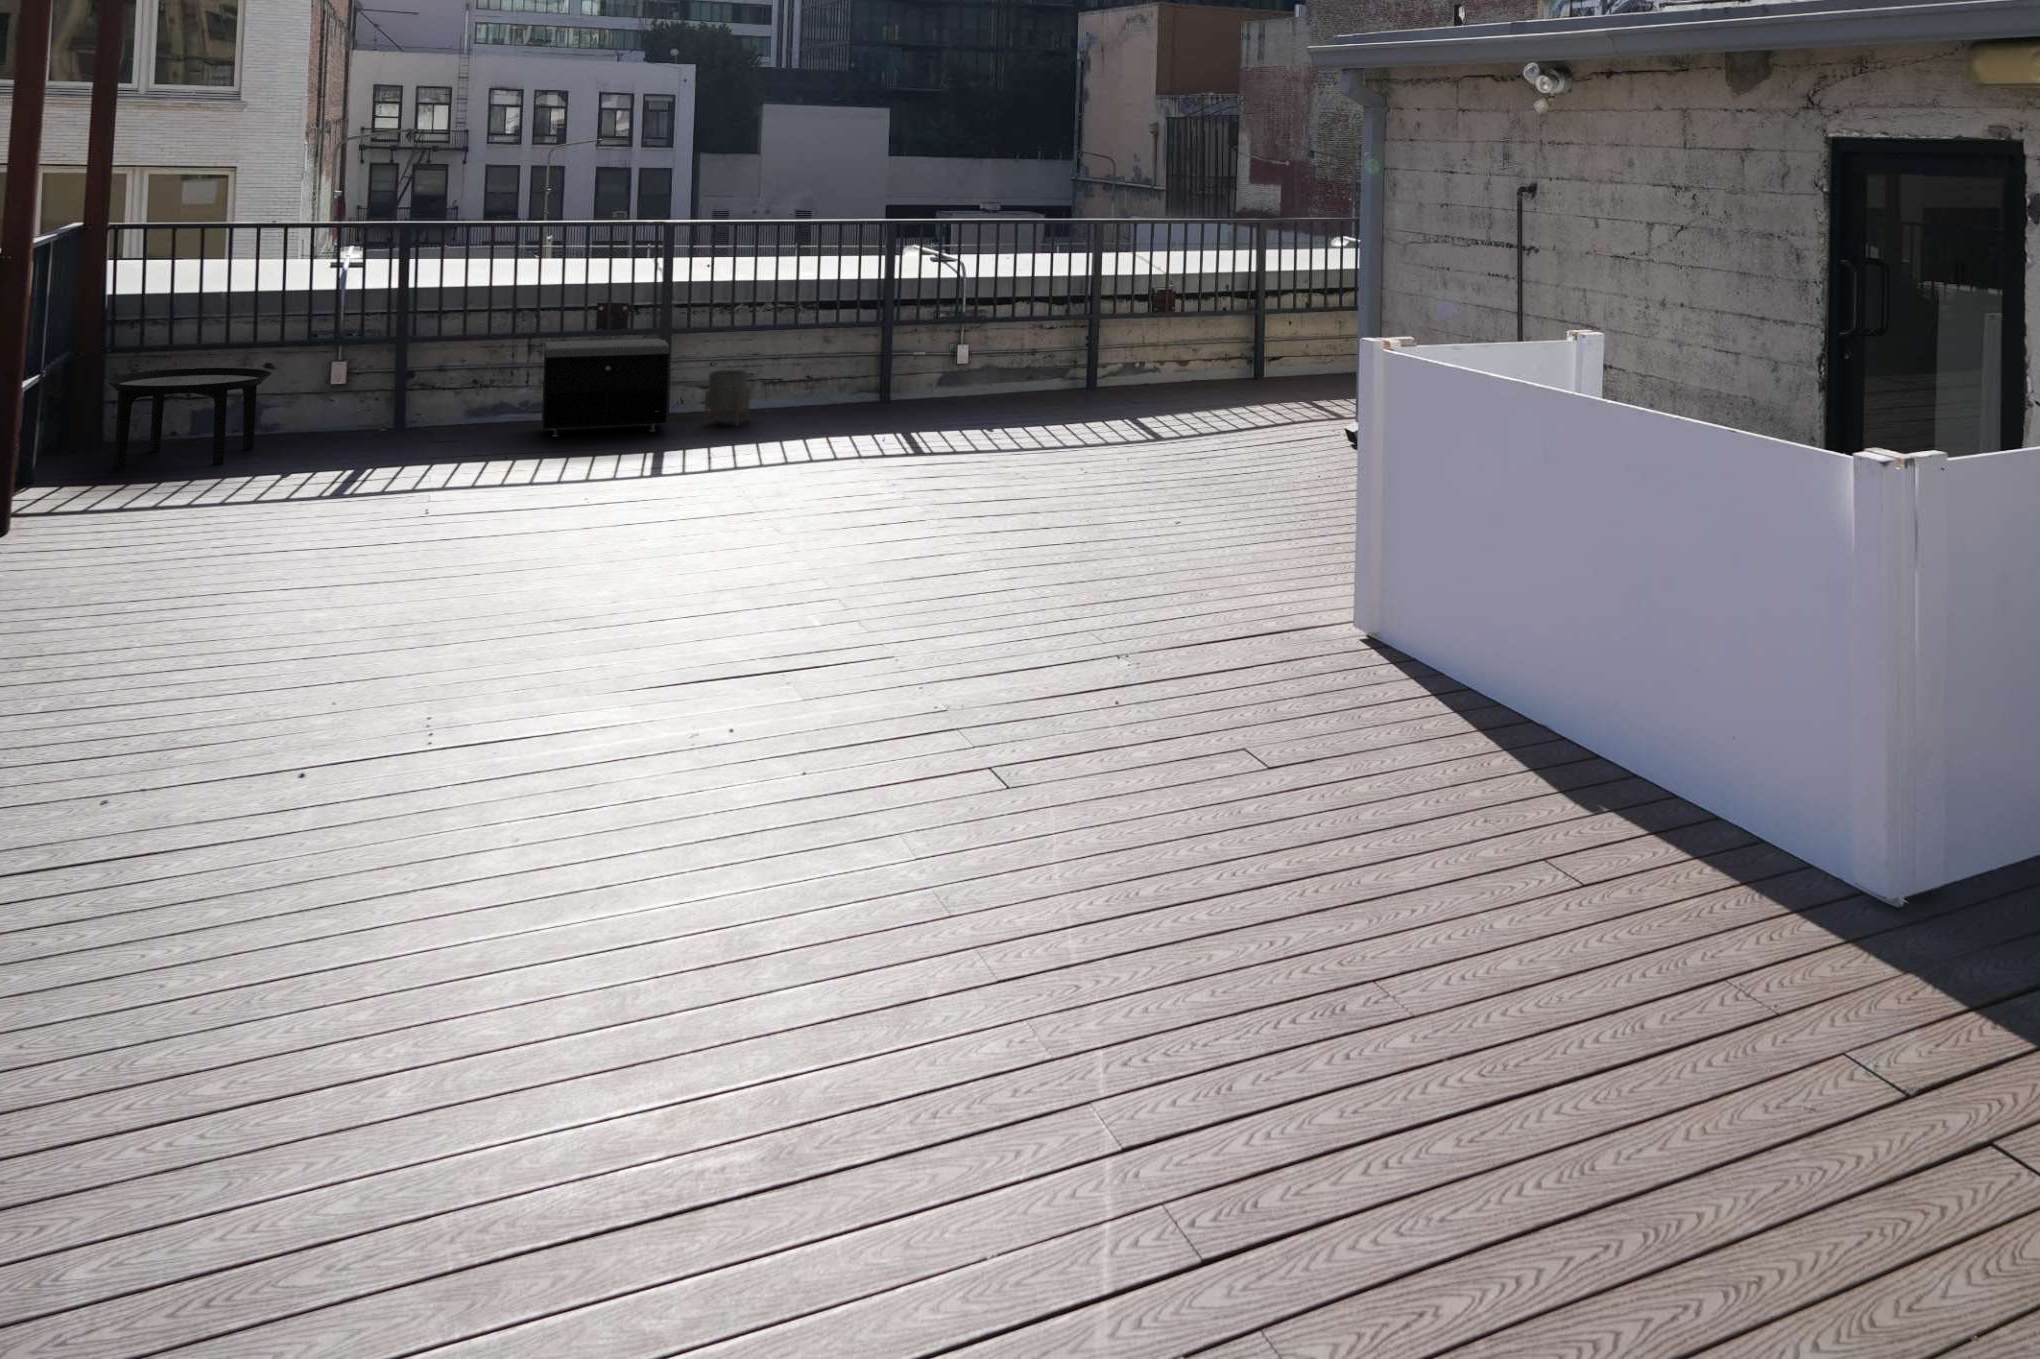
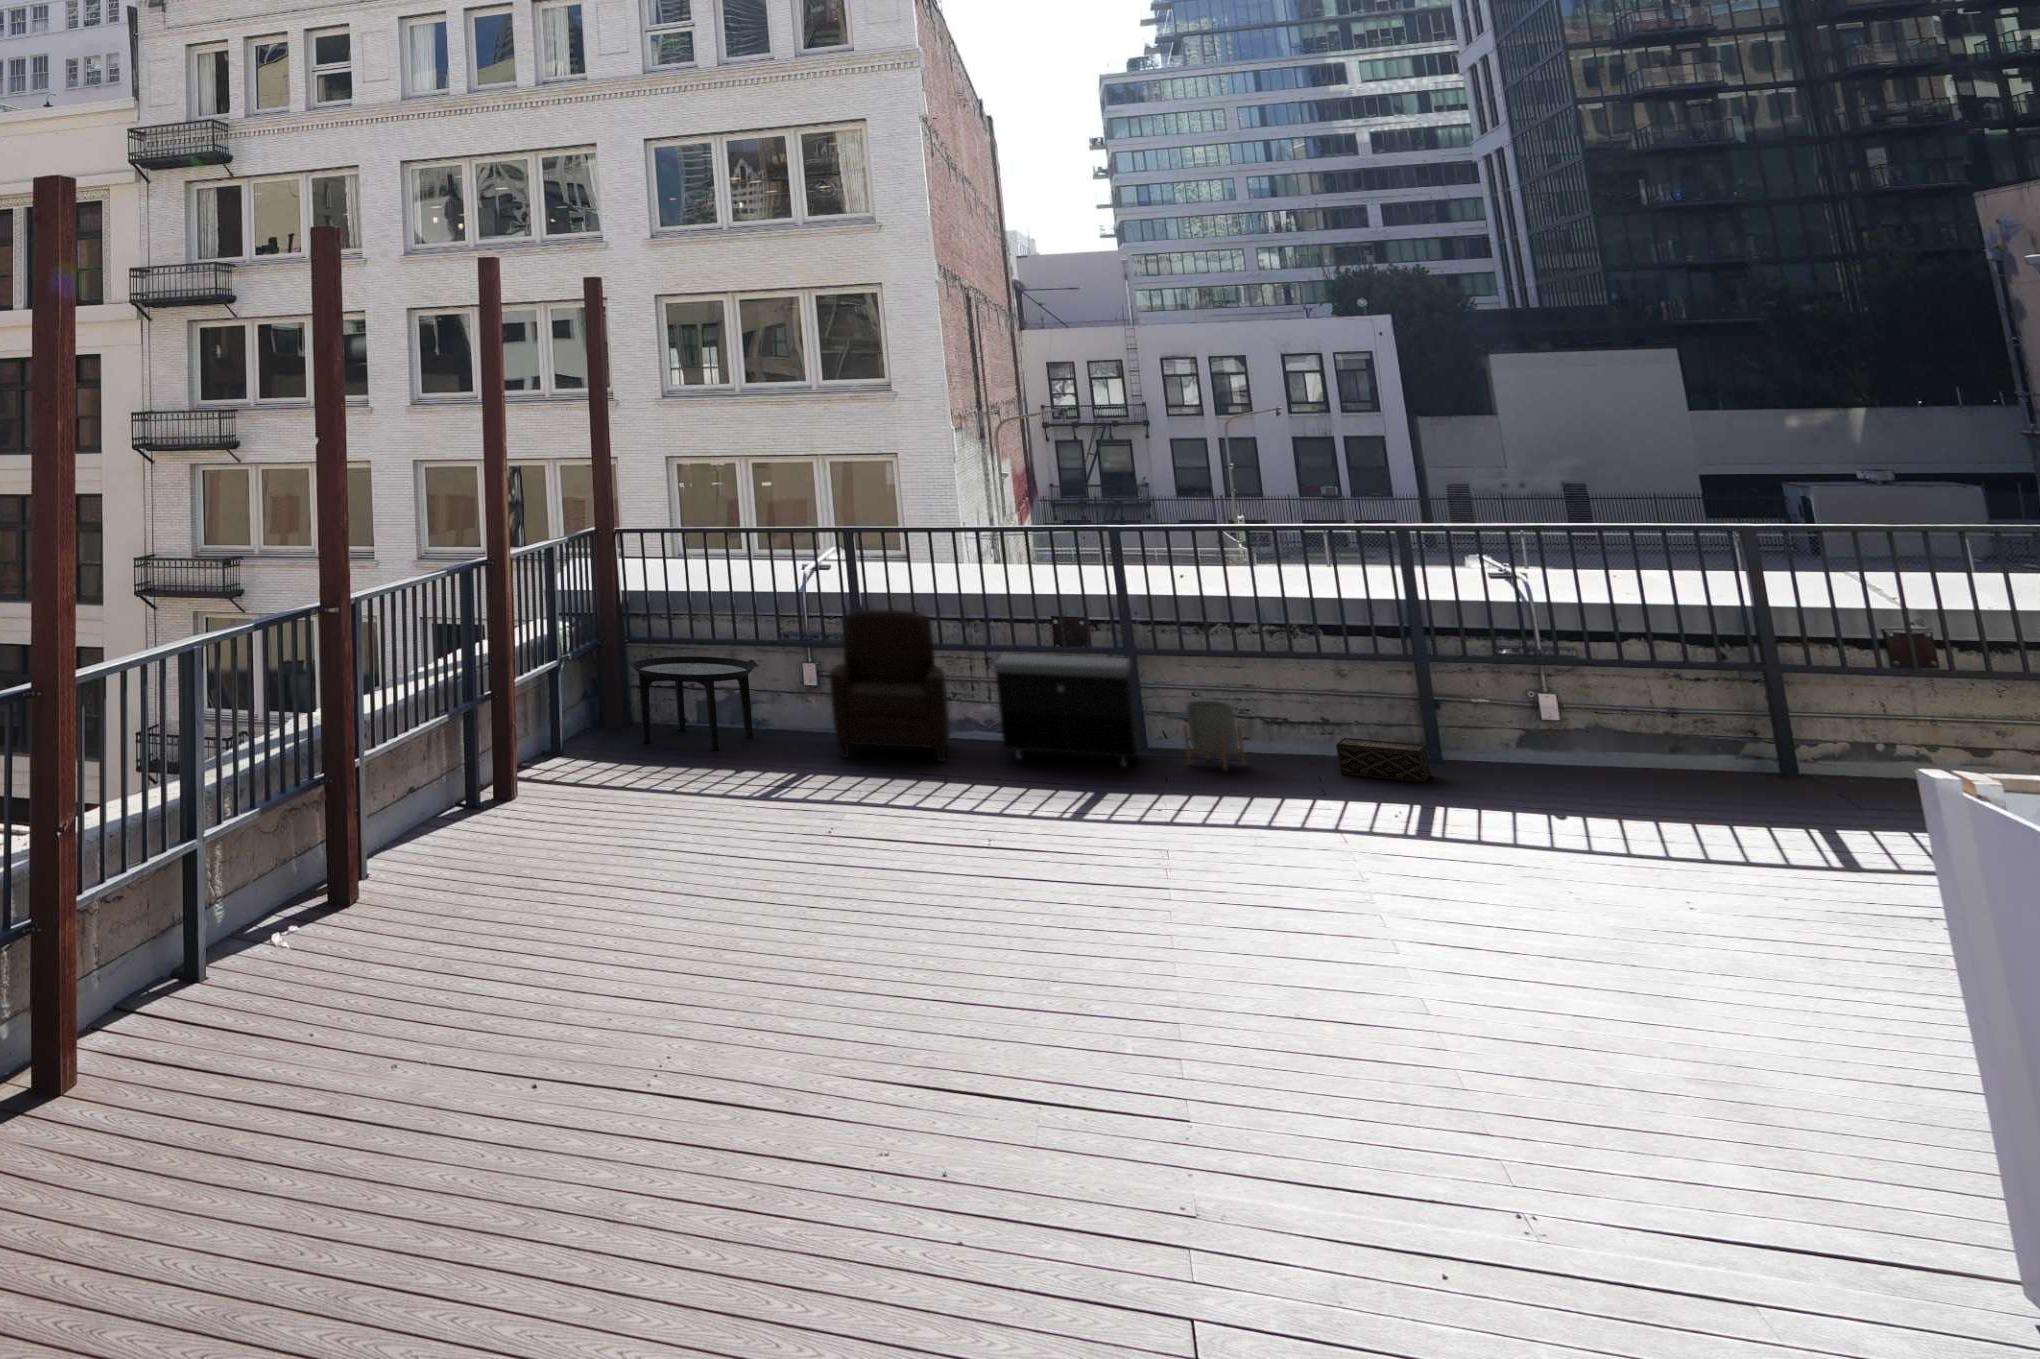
chair: none [366,306,496,455] -> present [829,610,950,762]
woven basket: none [822,390,883,419] -> present [1336,738,1431,782]

